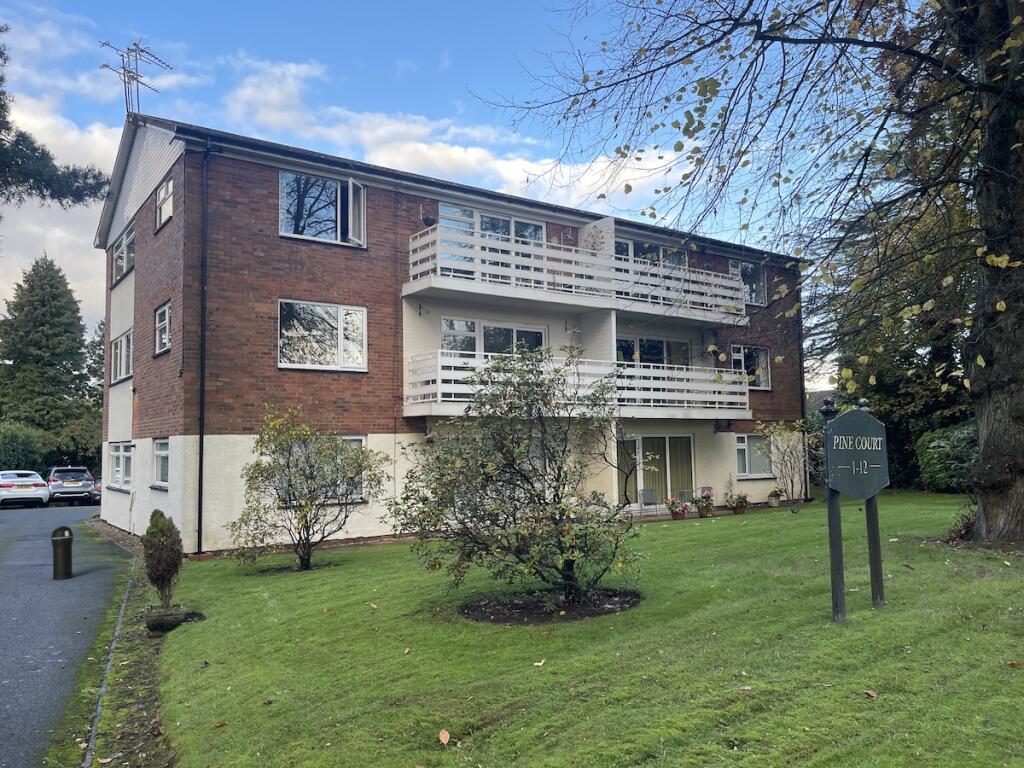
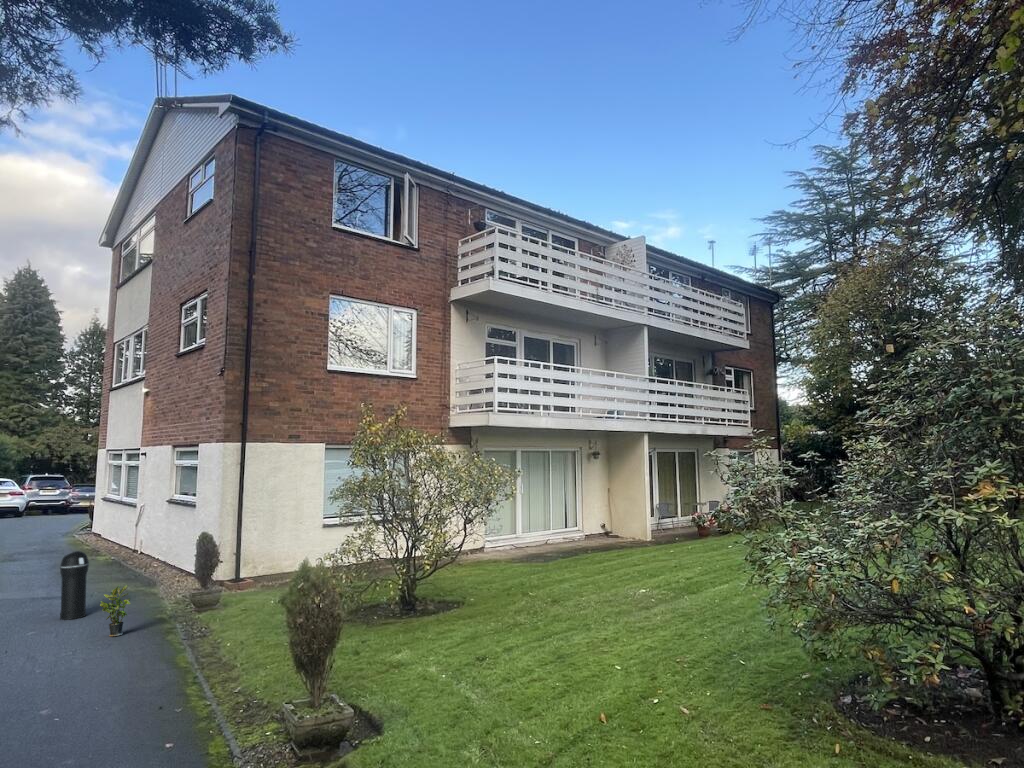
potted plant: none [76,549,99,589] -> present [100,585,130,637]

